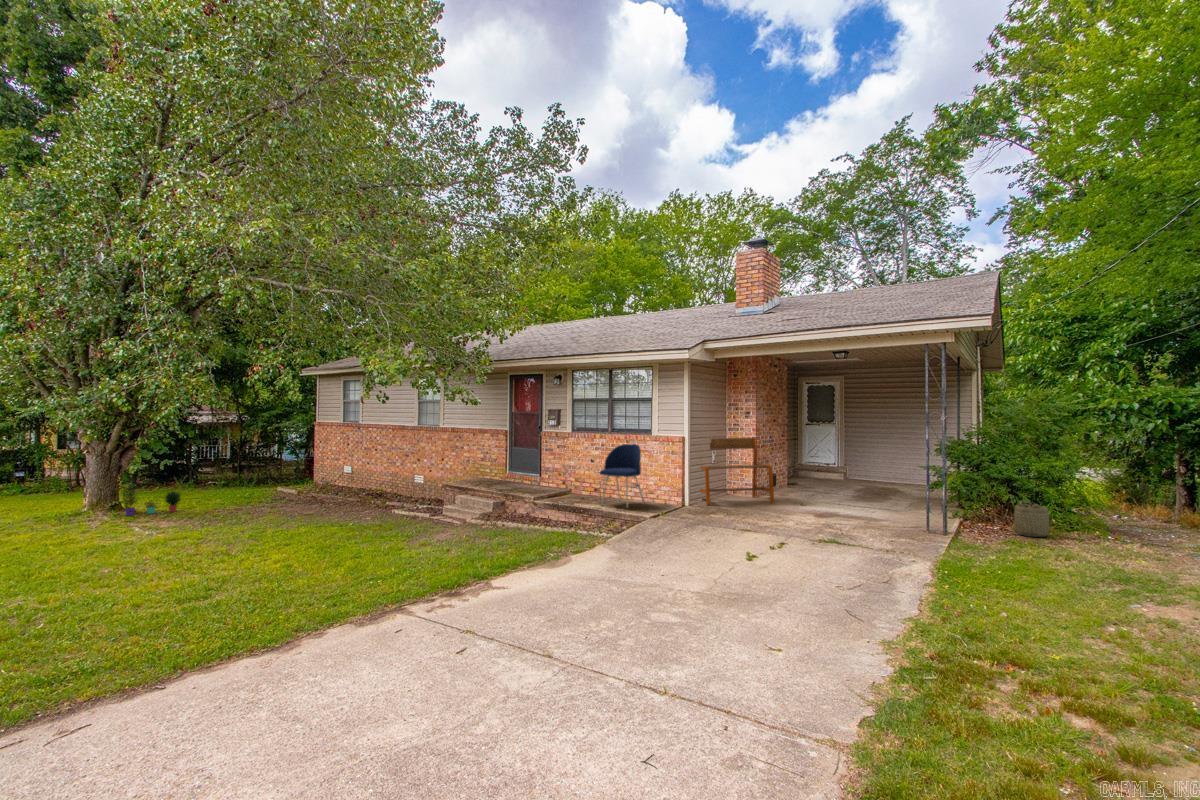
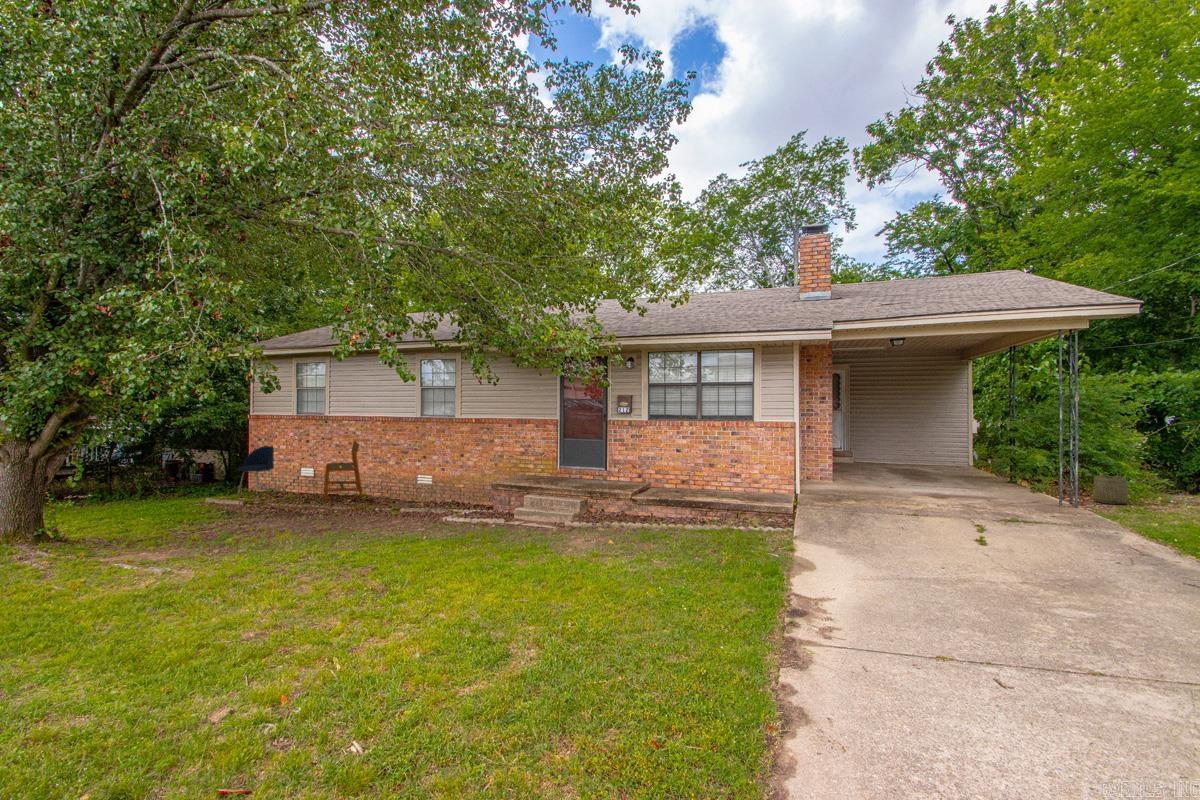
bench: present [700,437,774,505] -> present [324,441,363,501]
chair: present [600,444,645,507] -> present [237,446,279,495]
potted plant: present [123,480,181,516] -> none [37,499,132,556]

